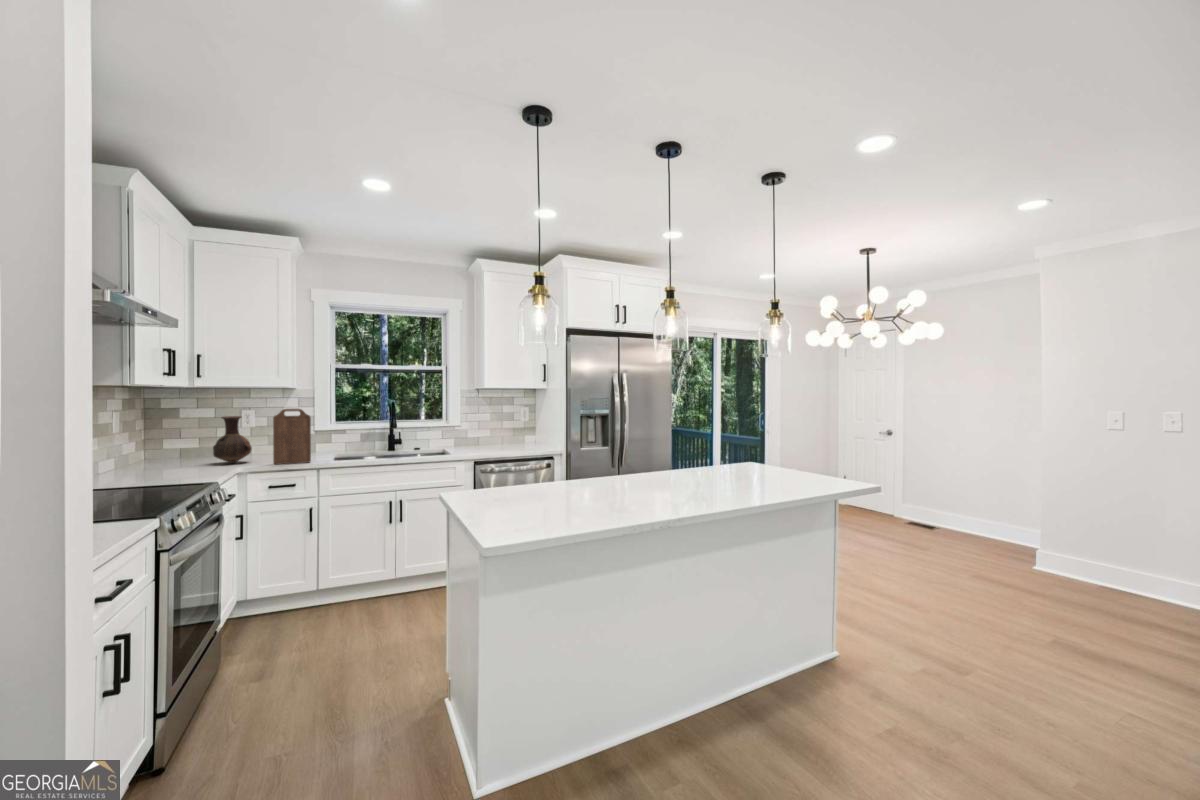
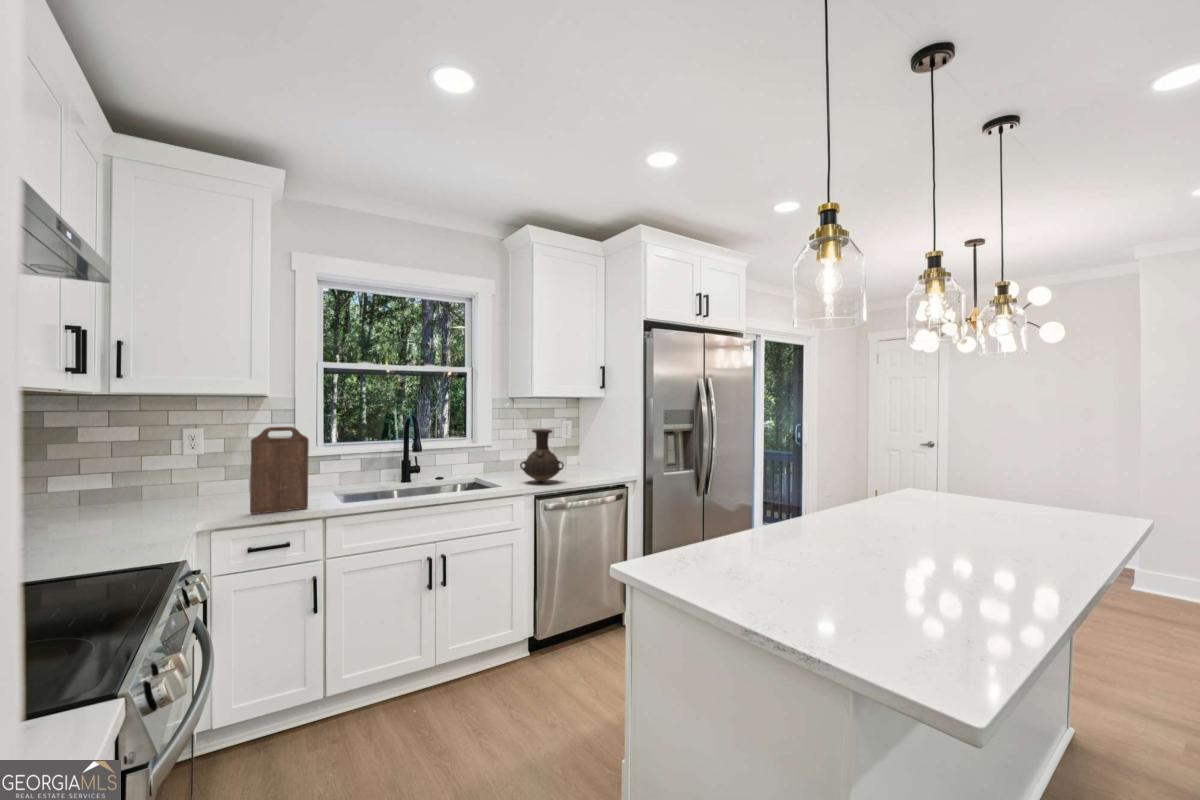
vase: present [213,416,251,463] -> present [520,429,564,482]

